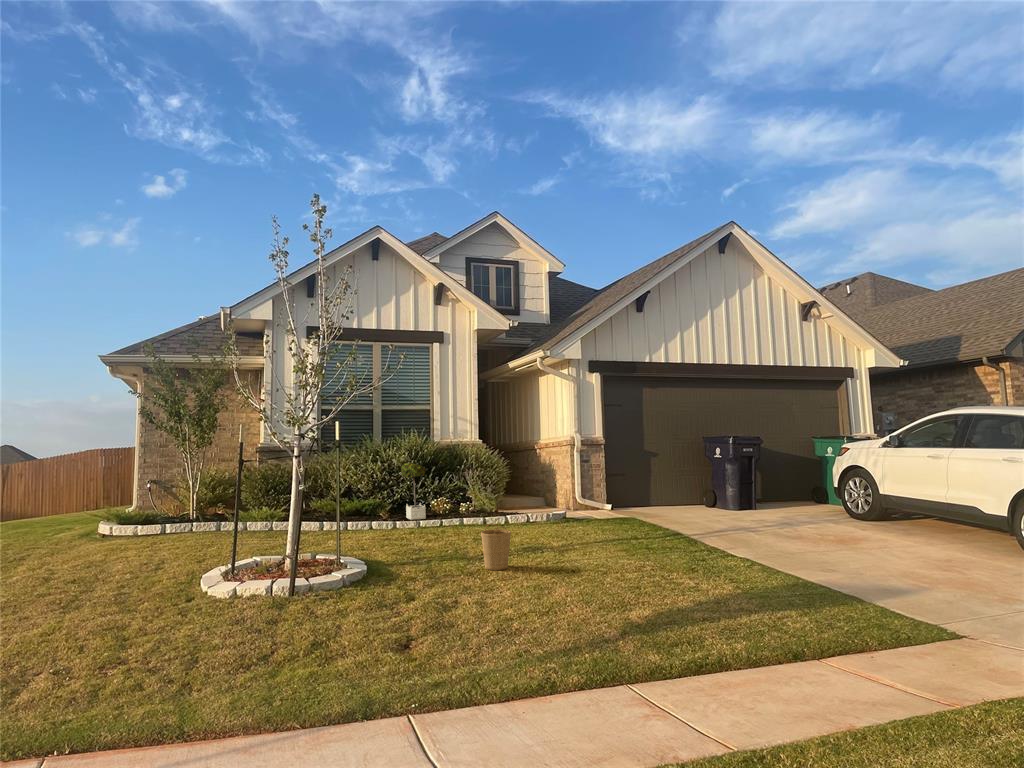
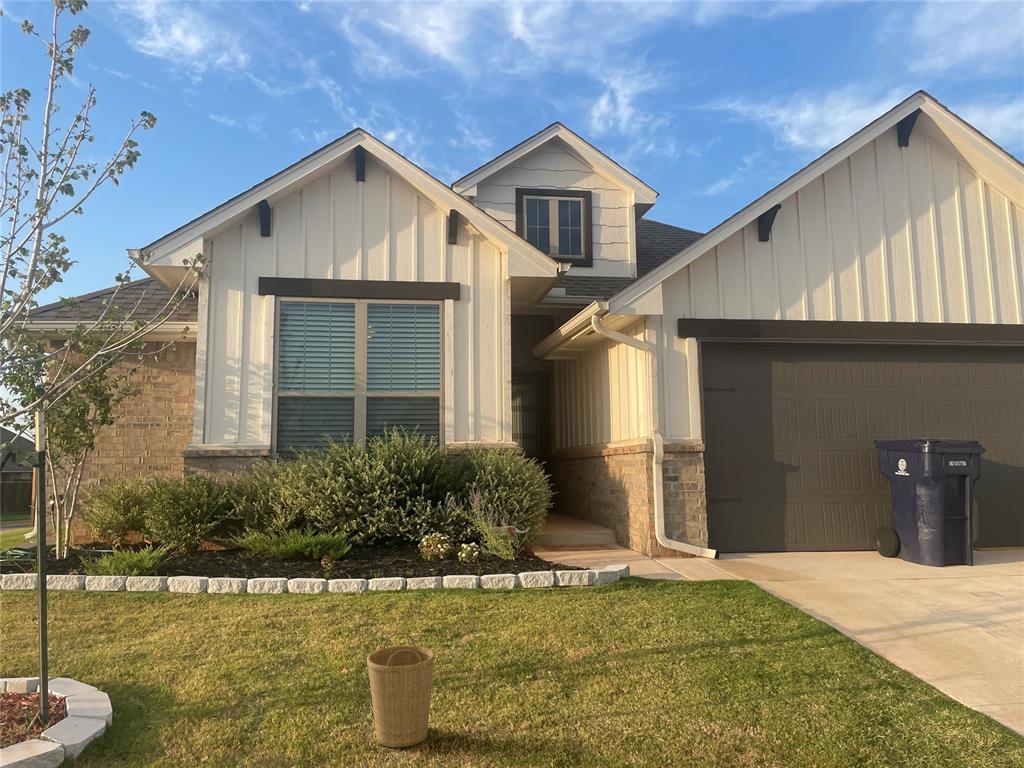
potted tree: present [401,462,426,520] -> none [354,480,394,574]

